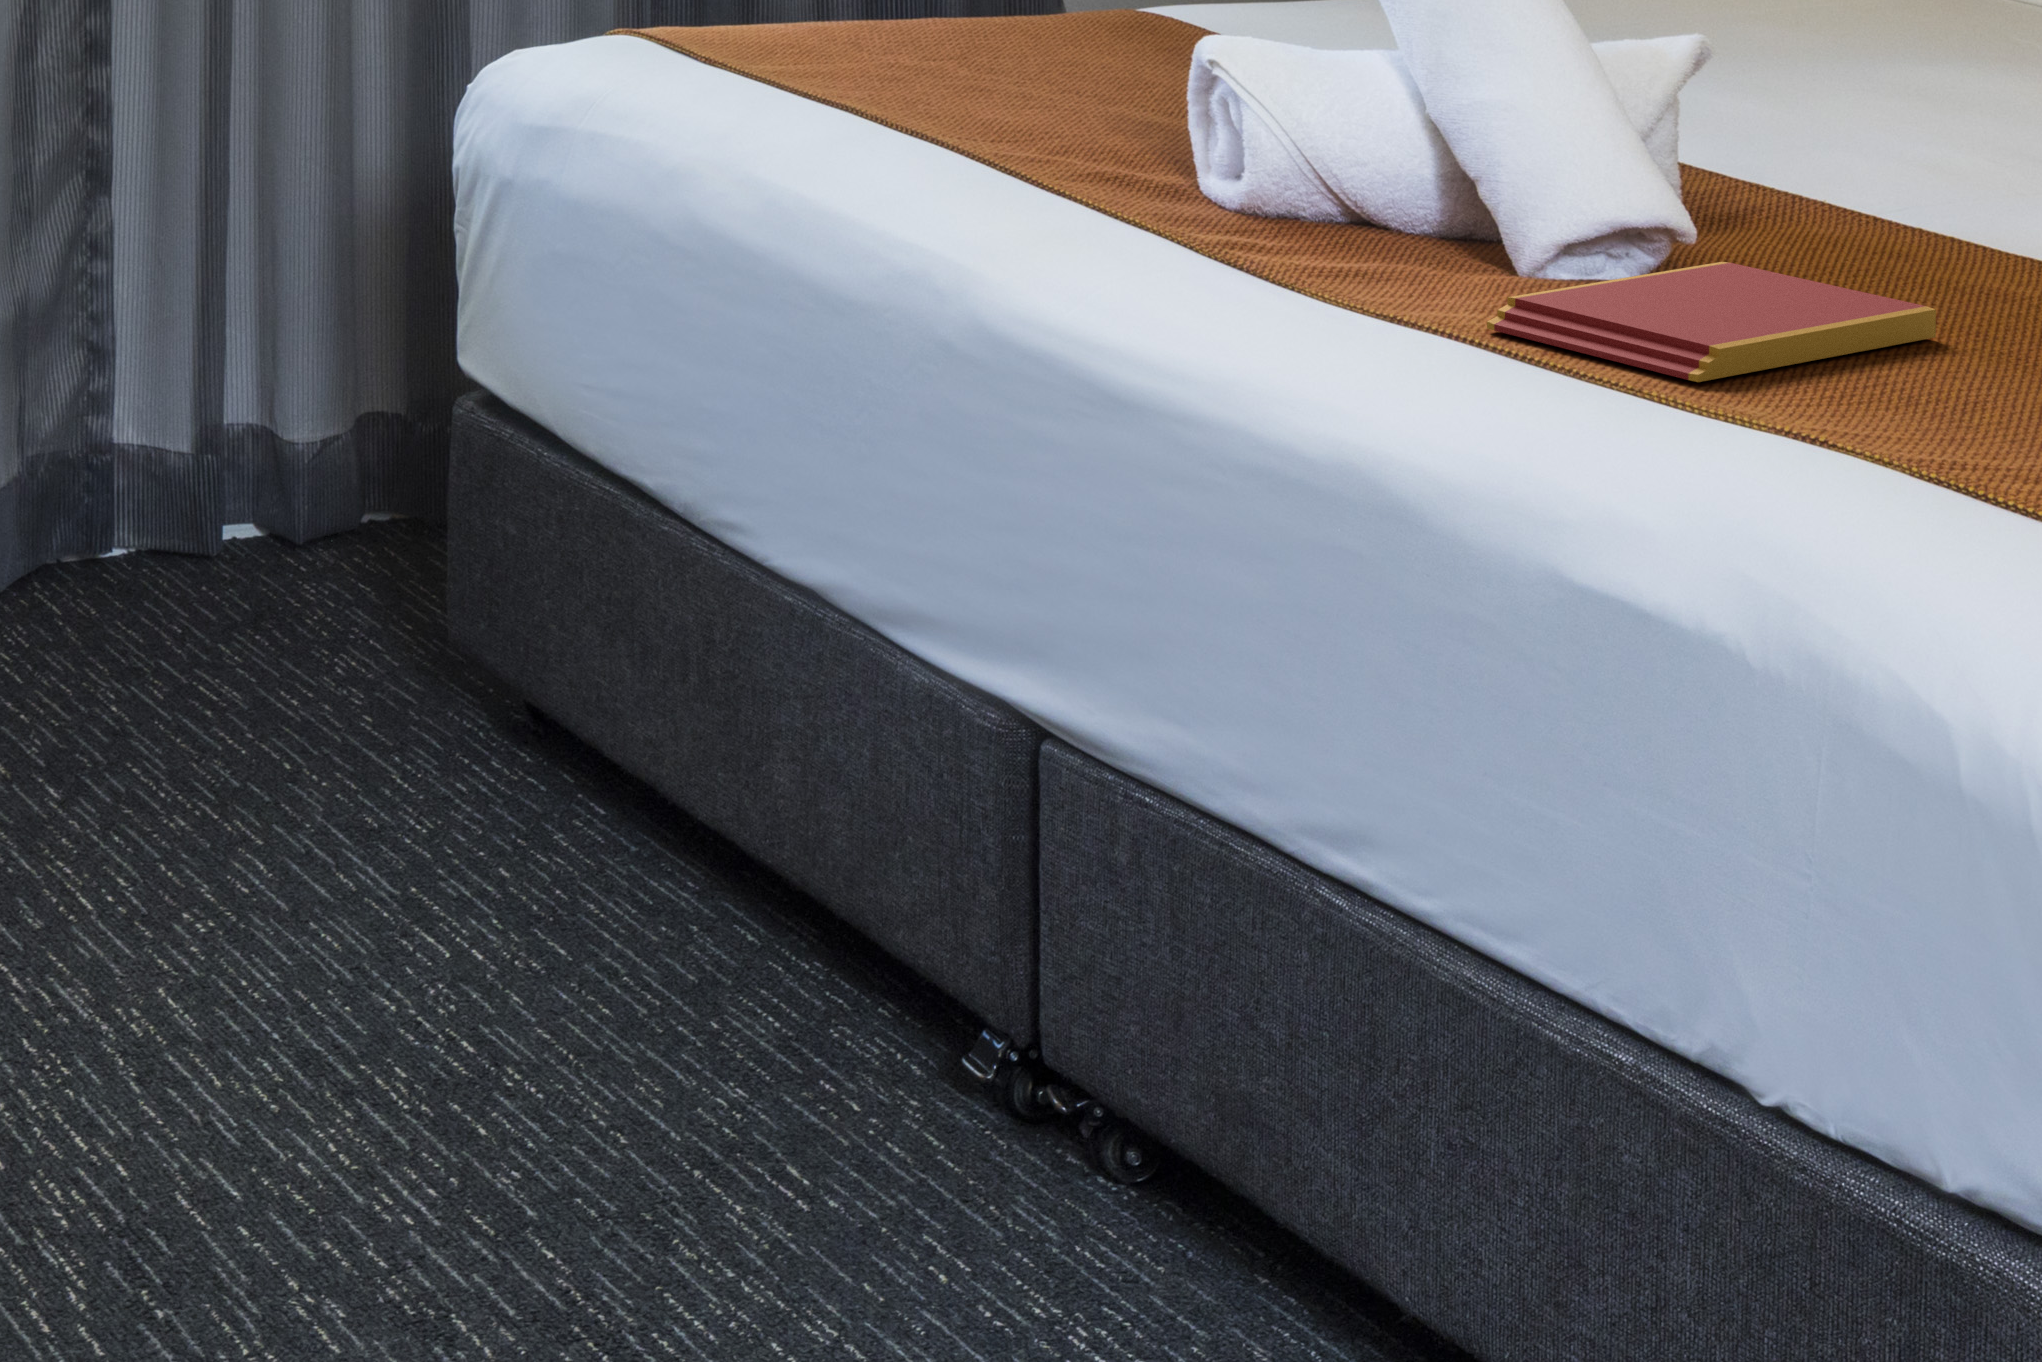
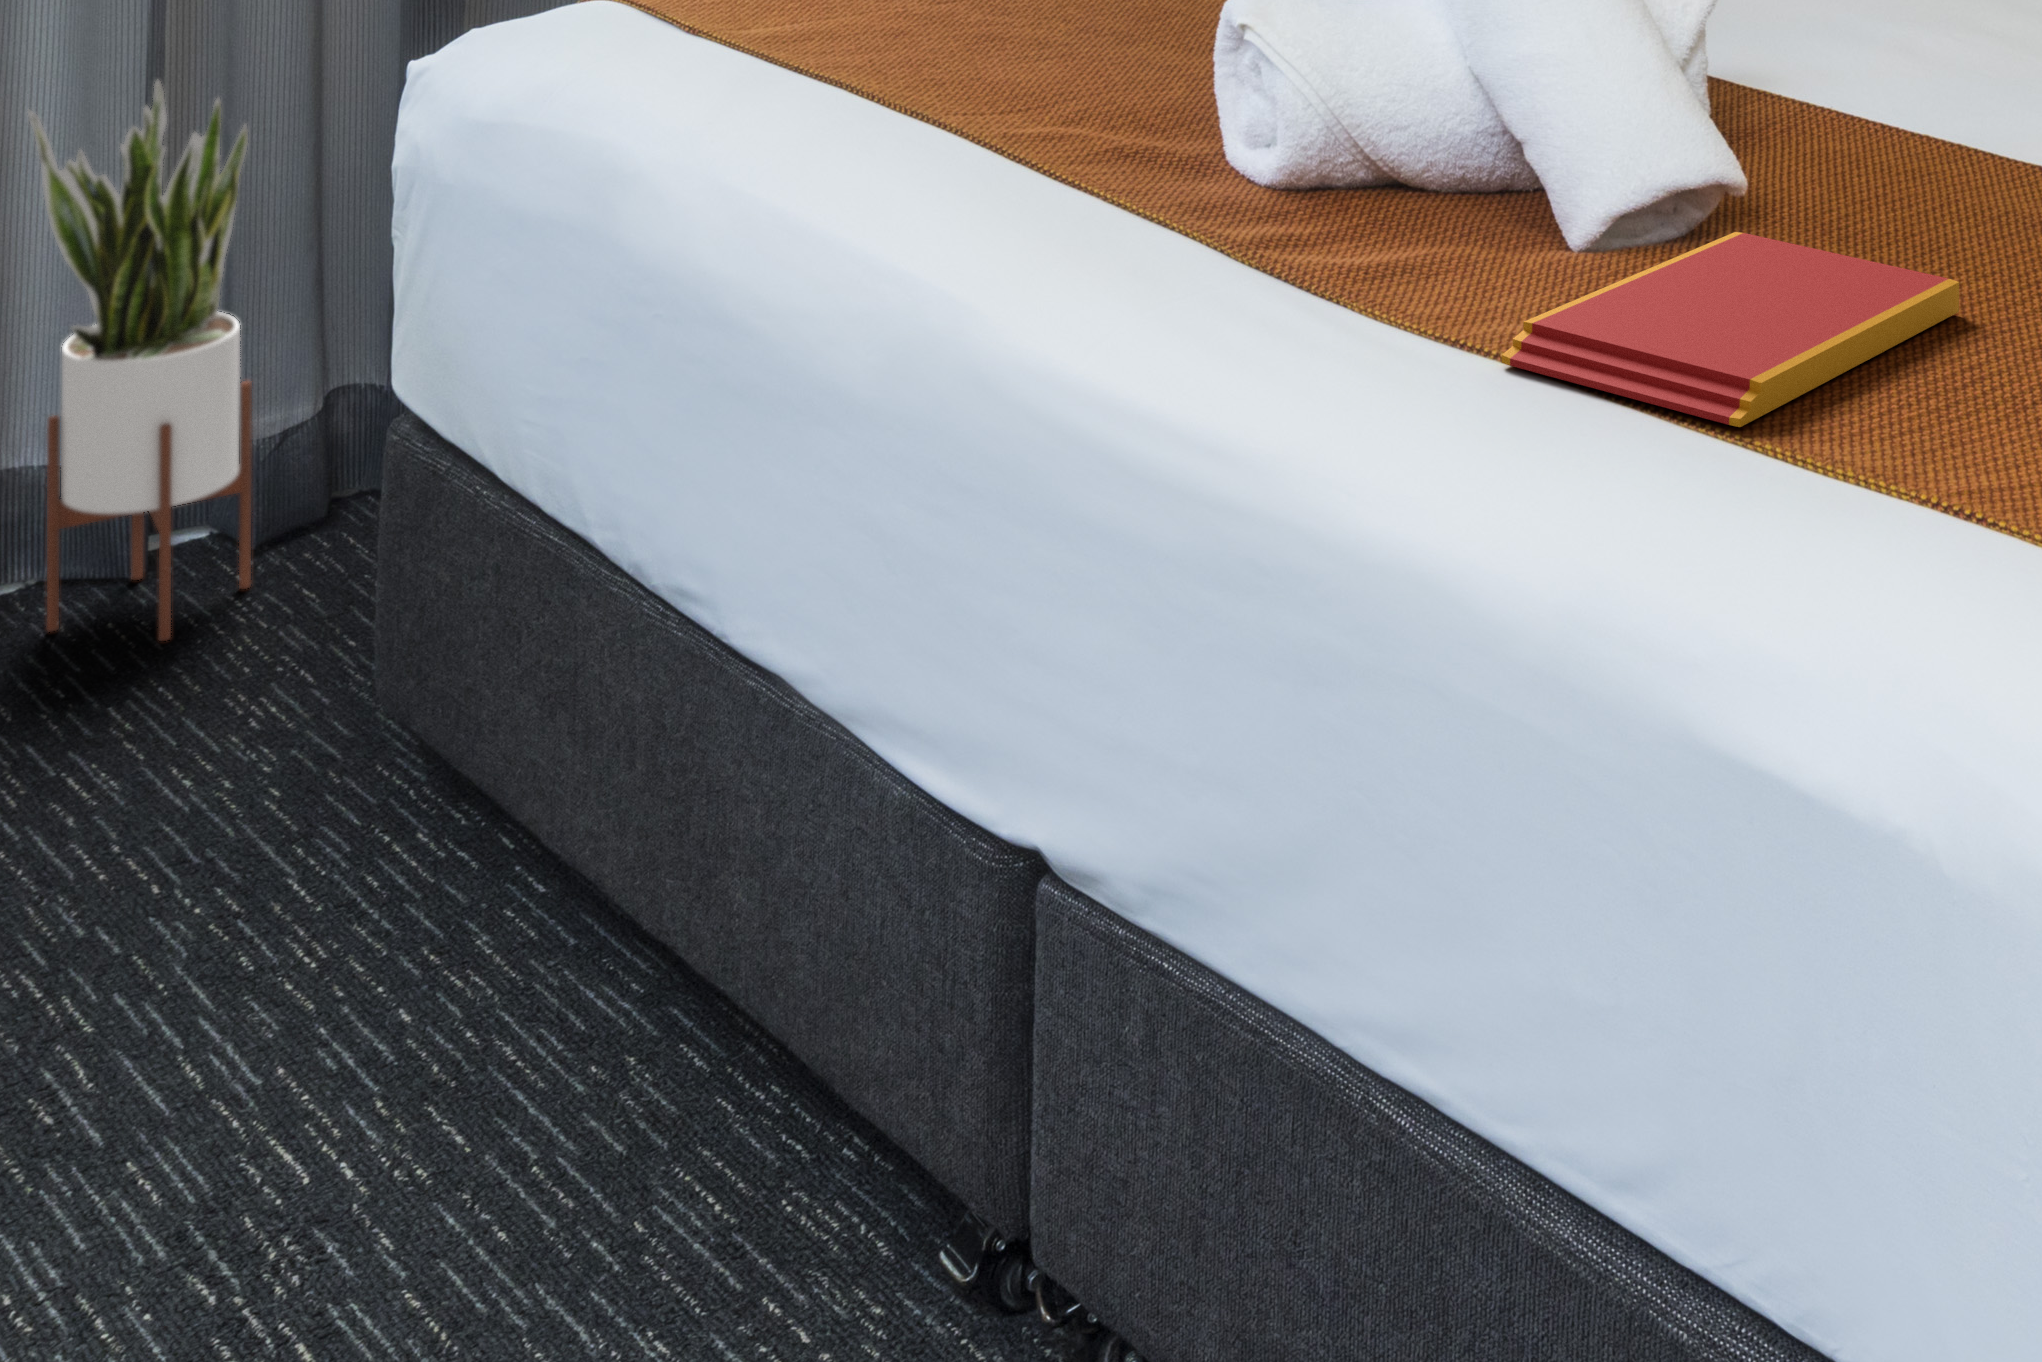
potted plant: none [137,102,305,611] -> present [28,79,252,641]

